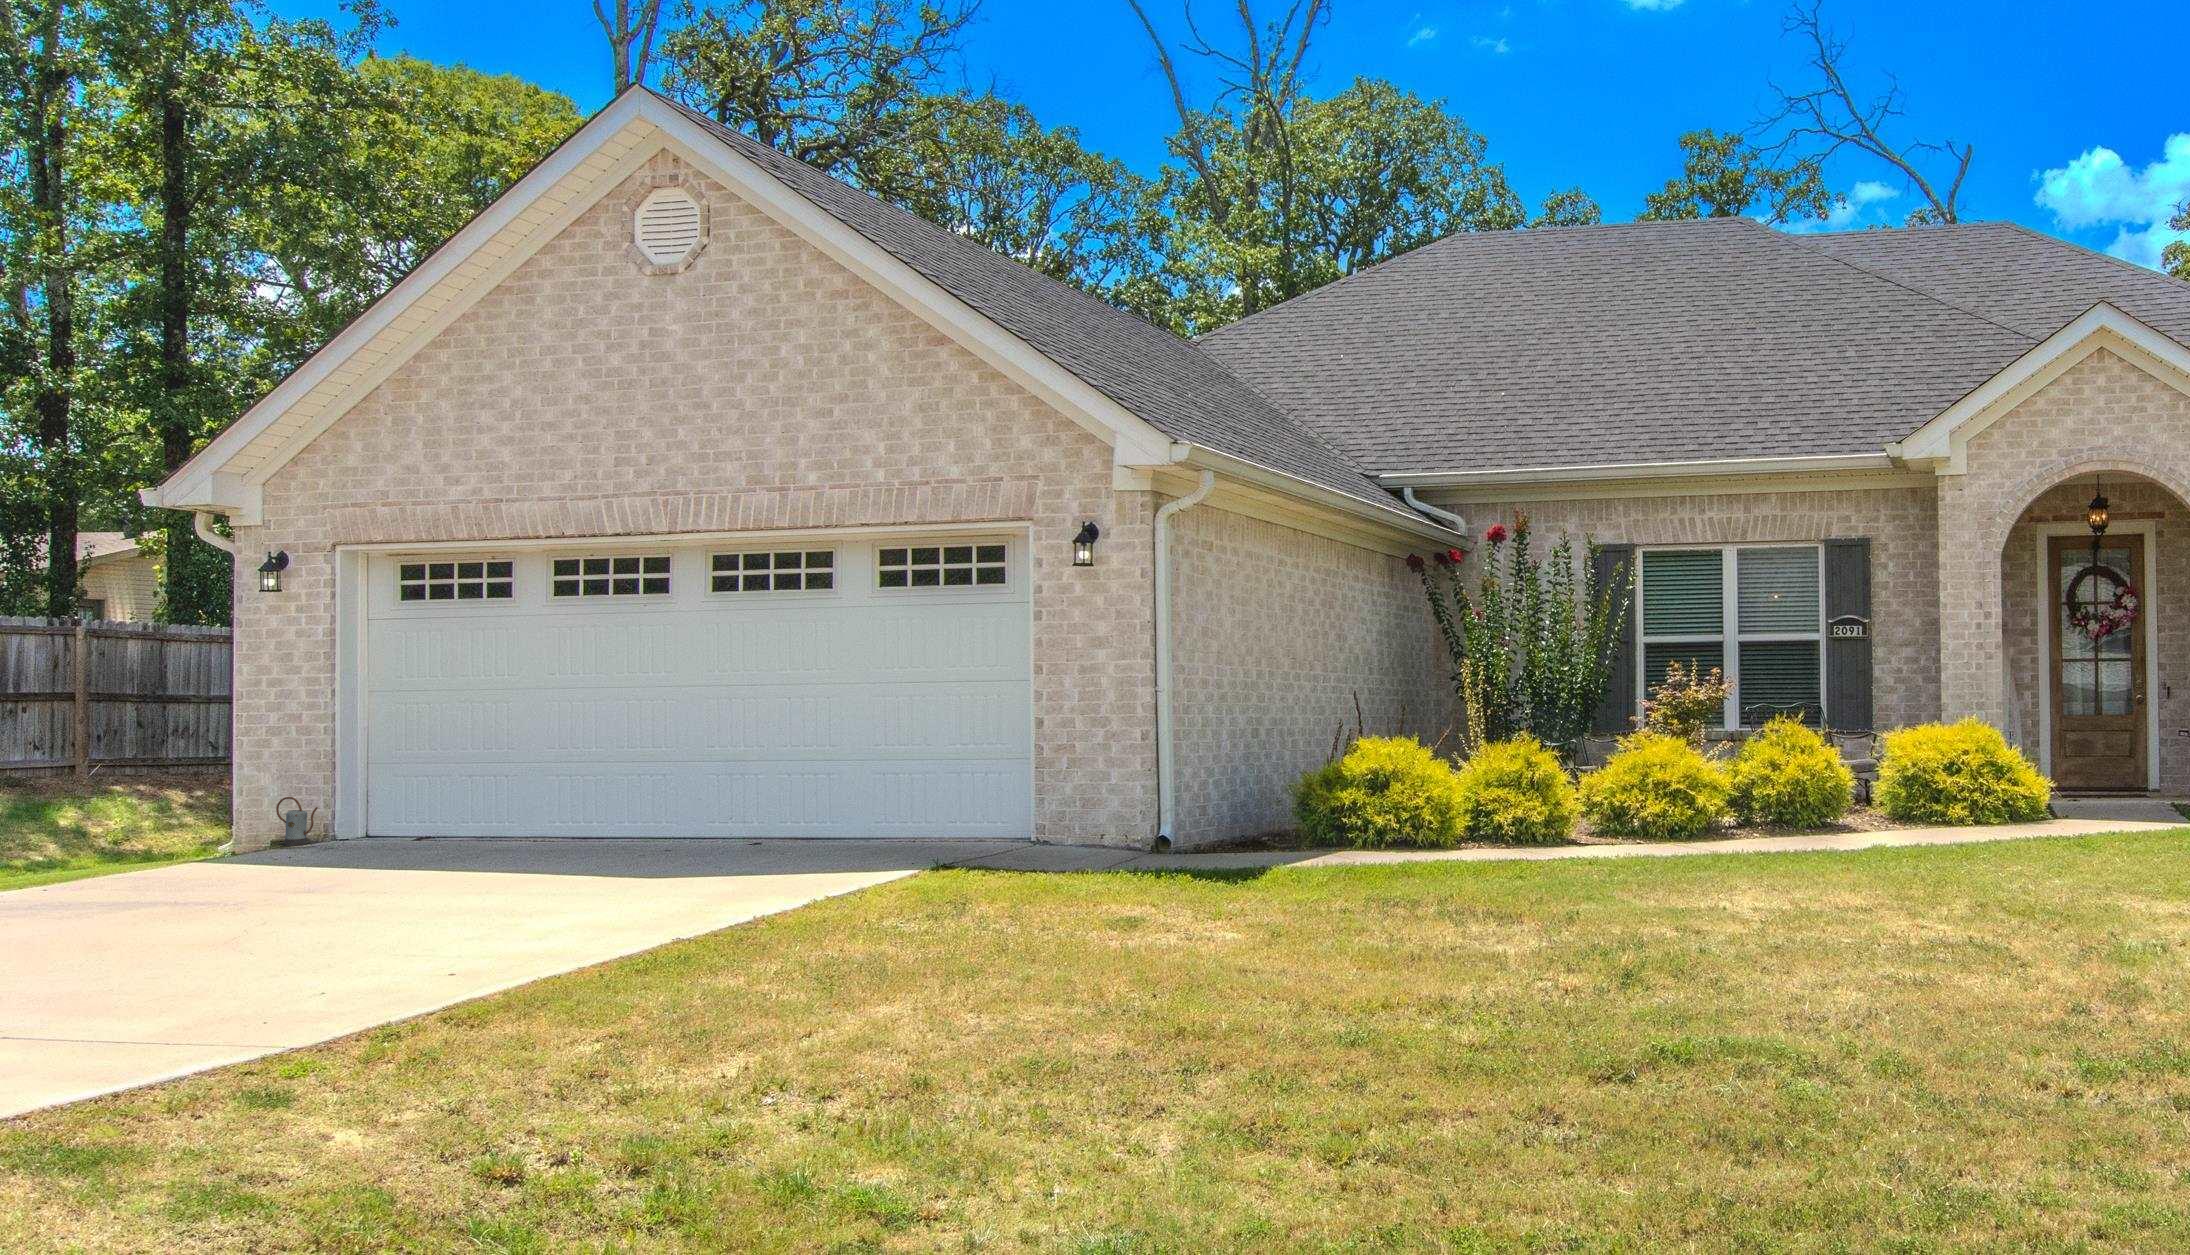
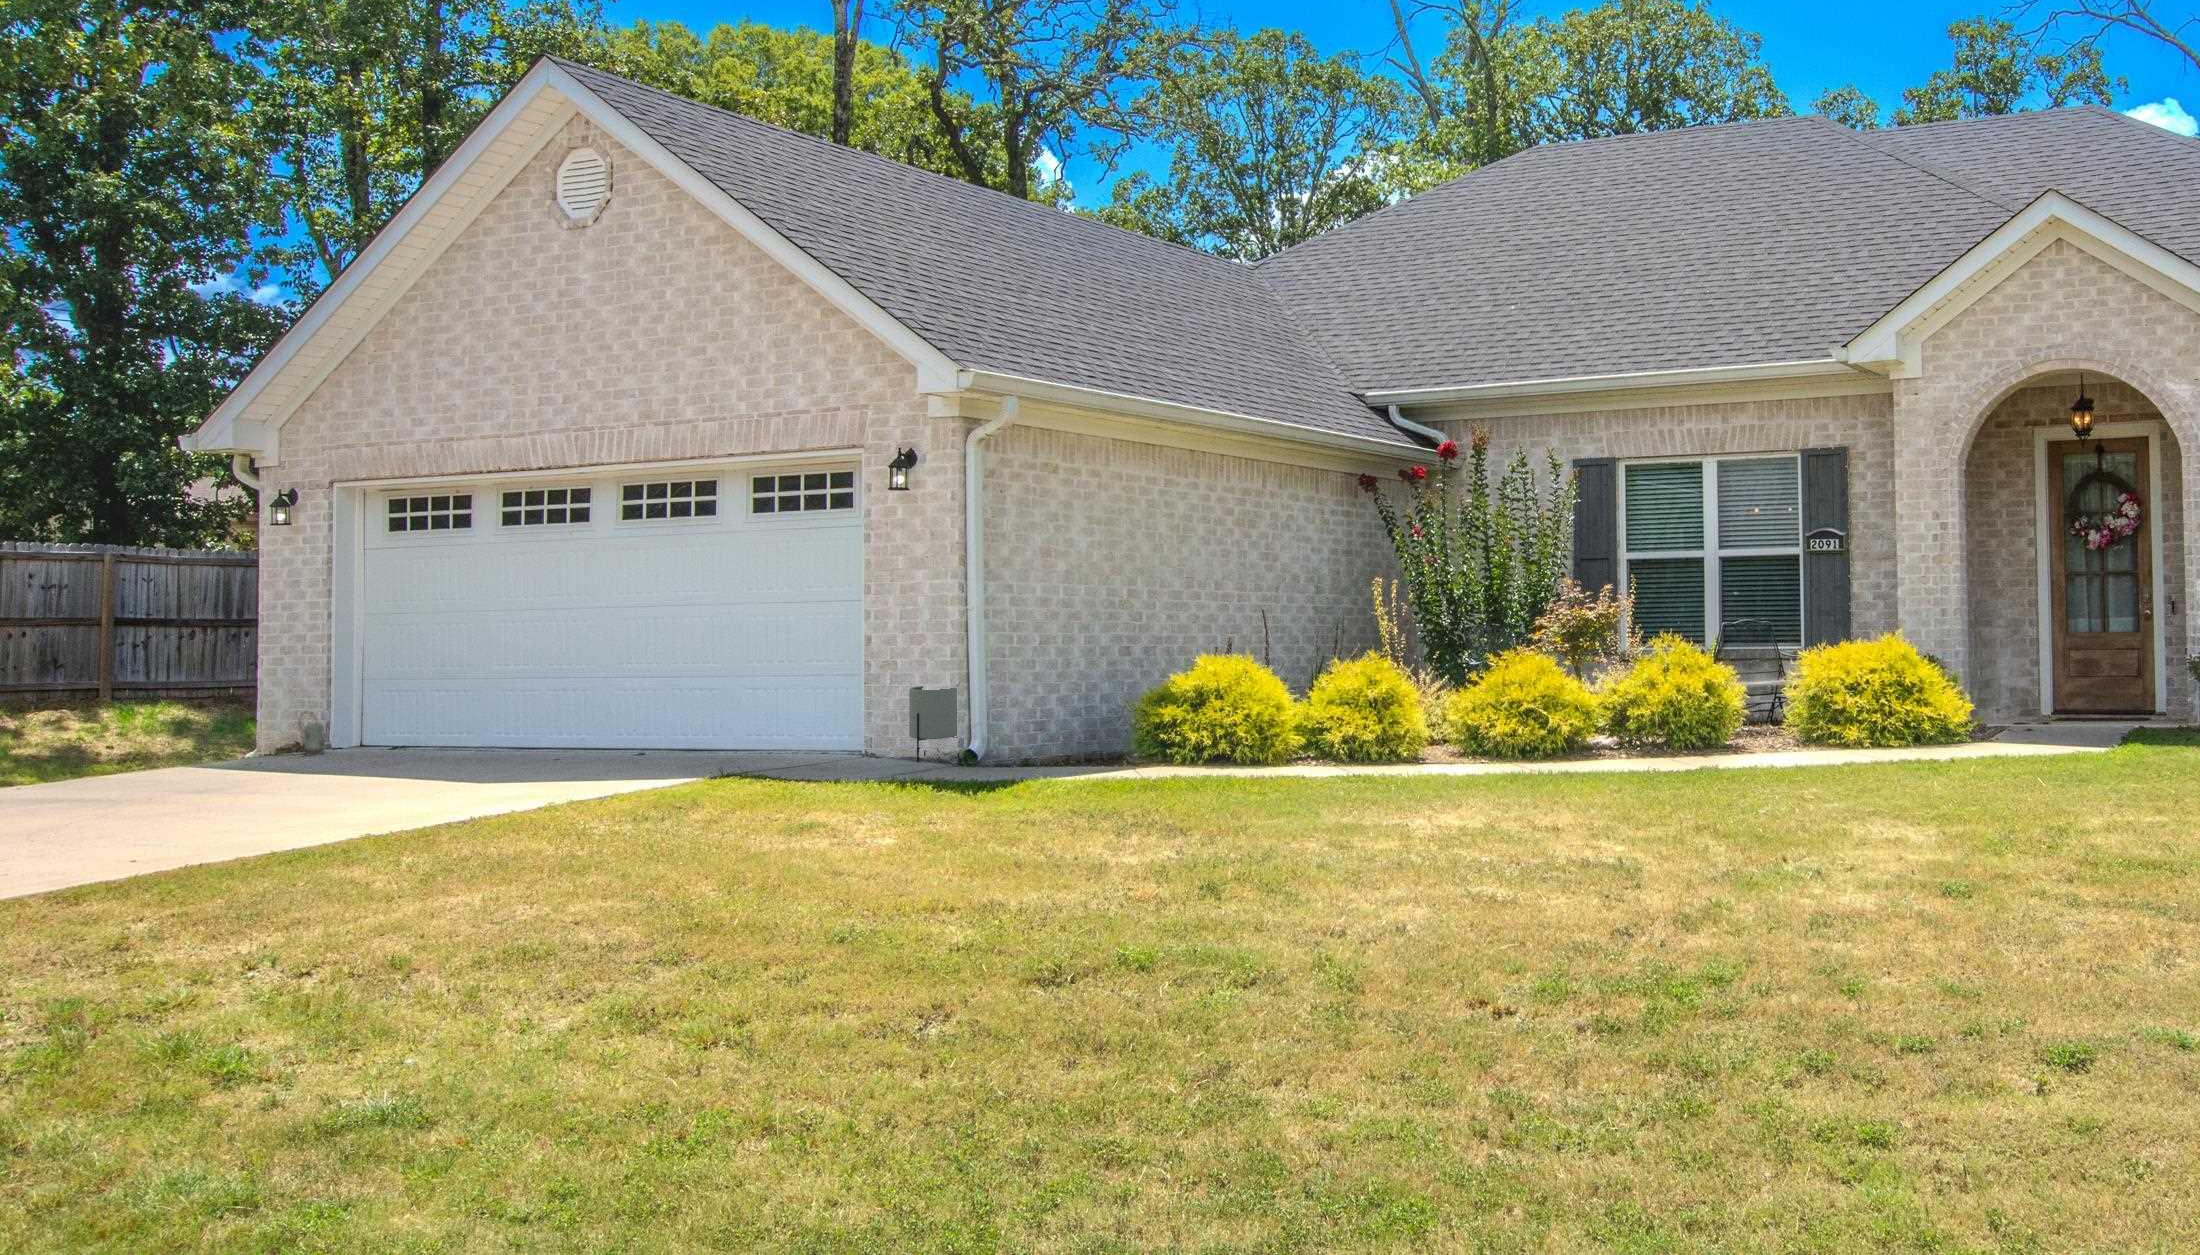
planter: none [1100,769,1150,848] -> present [909,686,959,762]

